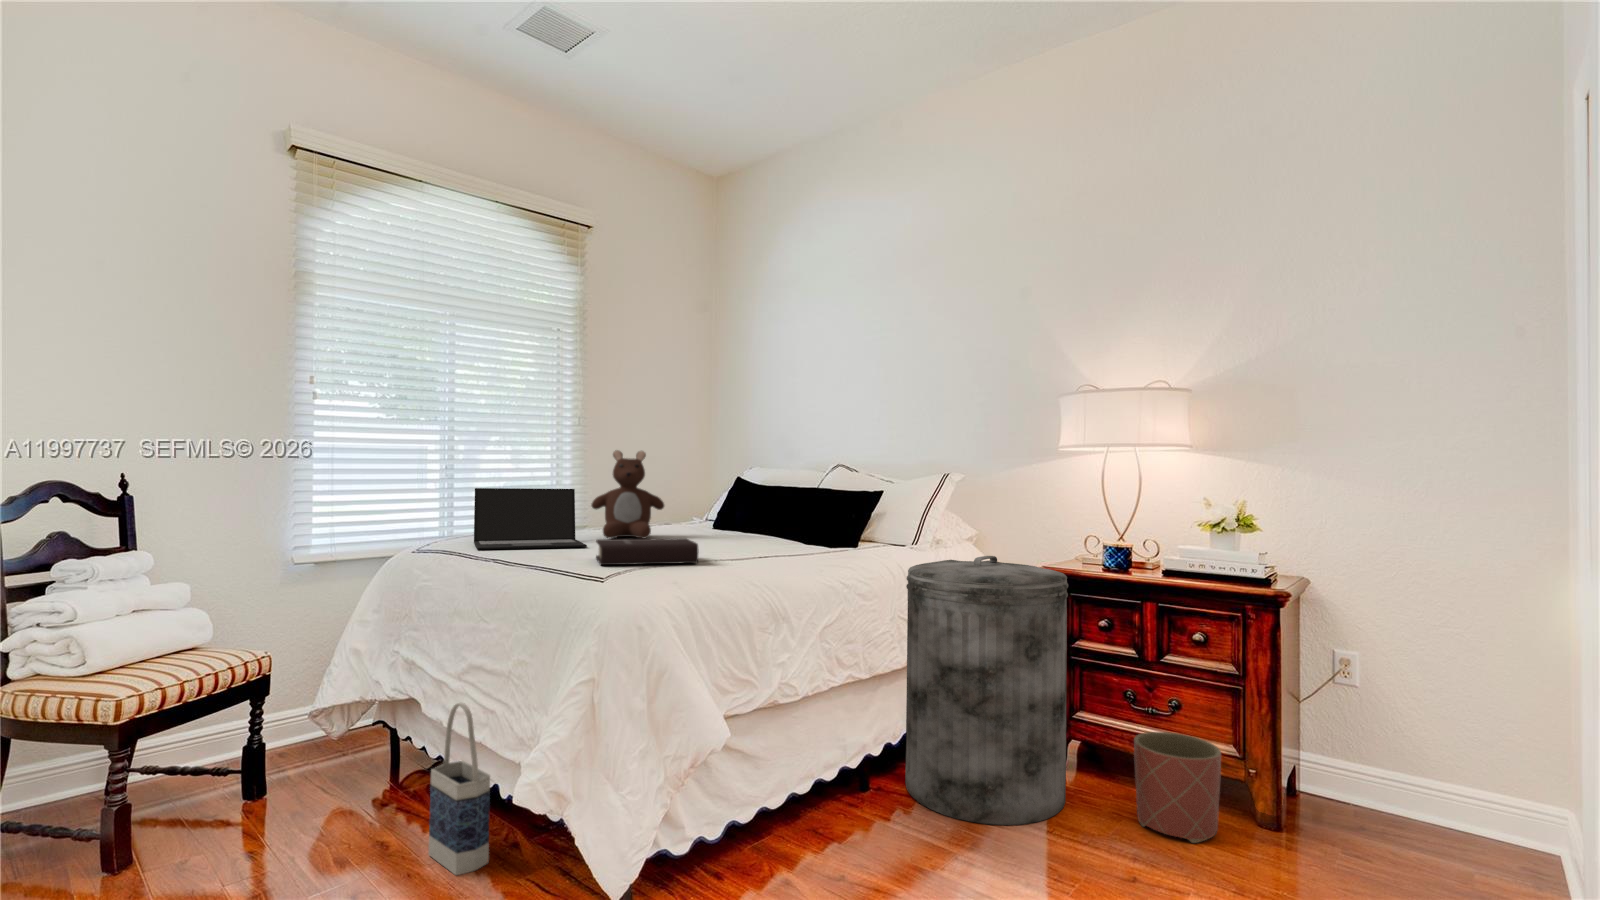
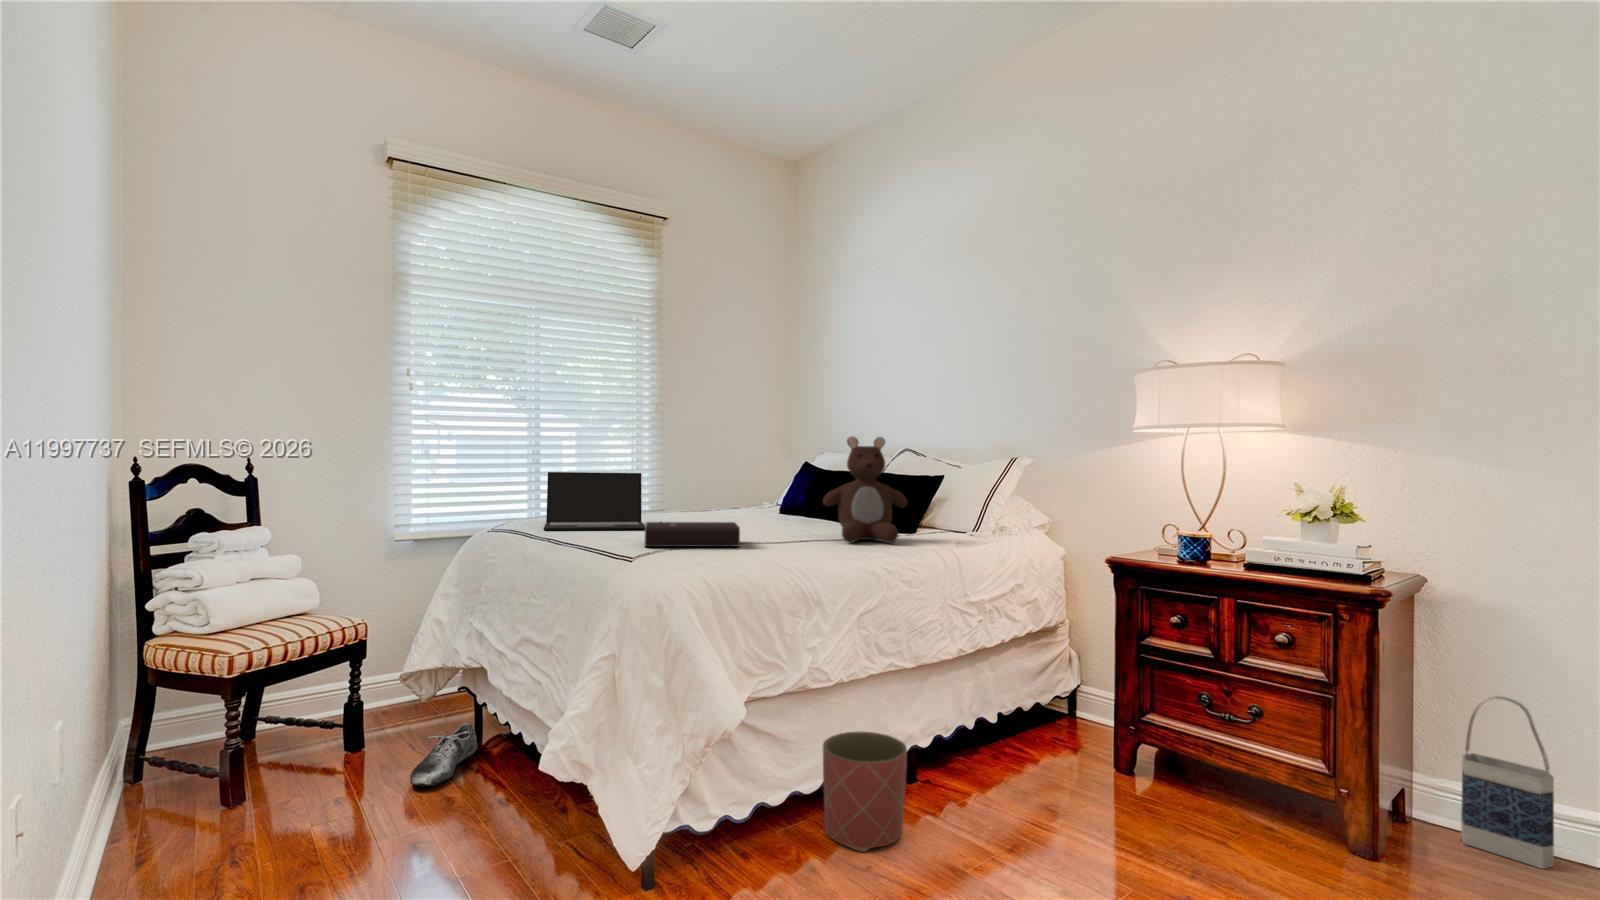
teddy bear: present [591,450,664,538] -> present [823,436,907,543]
trash can: present [905,556,1068,825] -> none [957,545,1132,828]
bag: present [429,703,490,875] -> present [1461,696,1554,869]
planter: present [1134,732,1221,843] -> present [823,732,907,852]
shoe: none [331,759,400,832] -> present [410,723,477,786]

